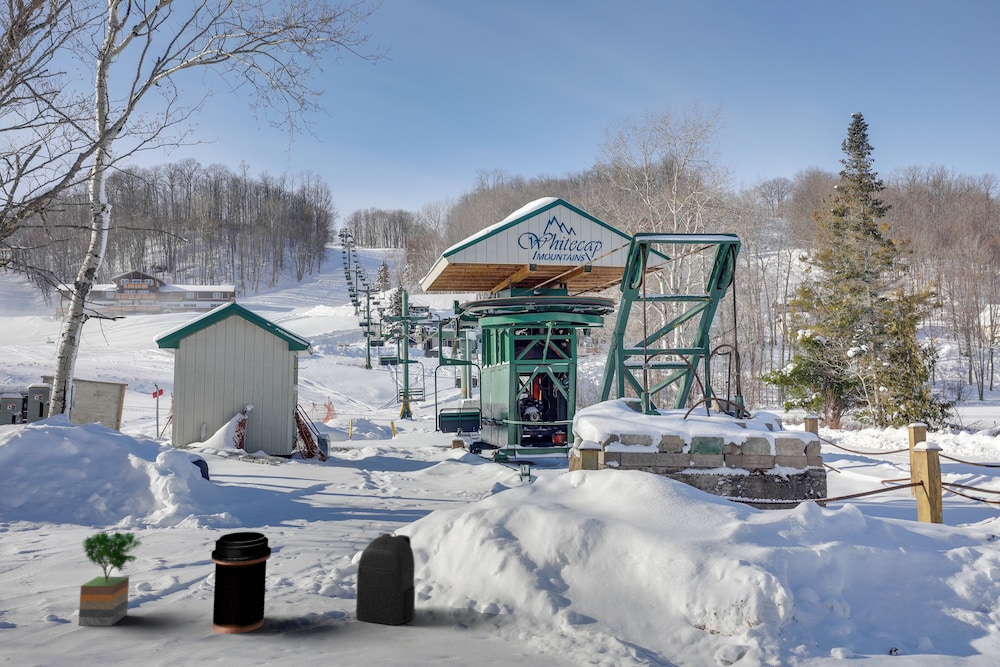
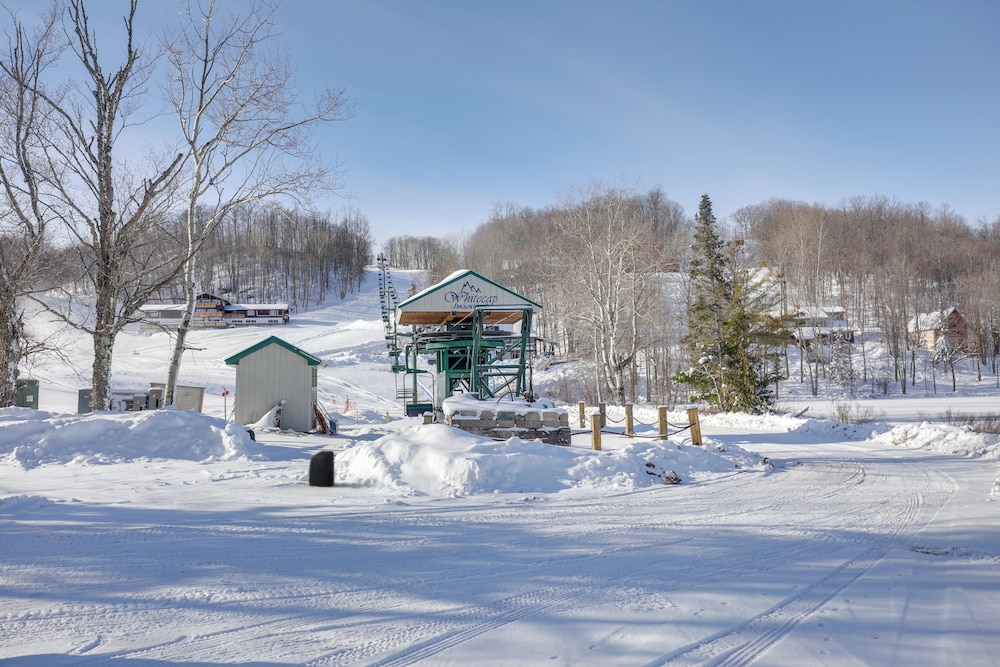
potted tree: present [79,532,141,626] -> none [194,449,220,486]
trash can: present [211,532,271,633] -> none [248,449,273,488]

